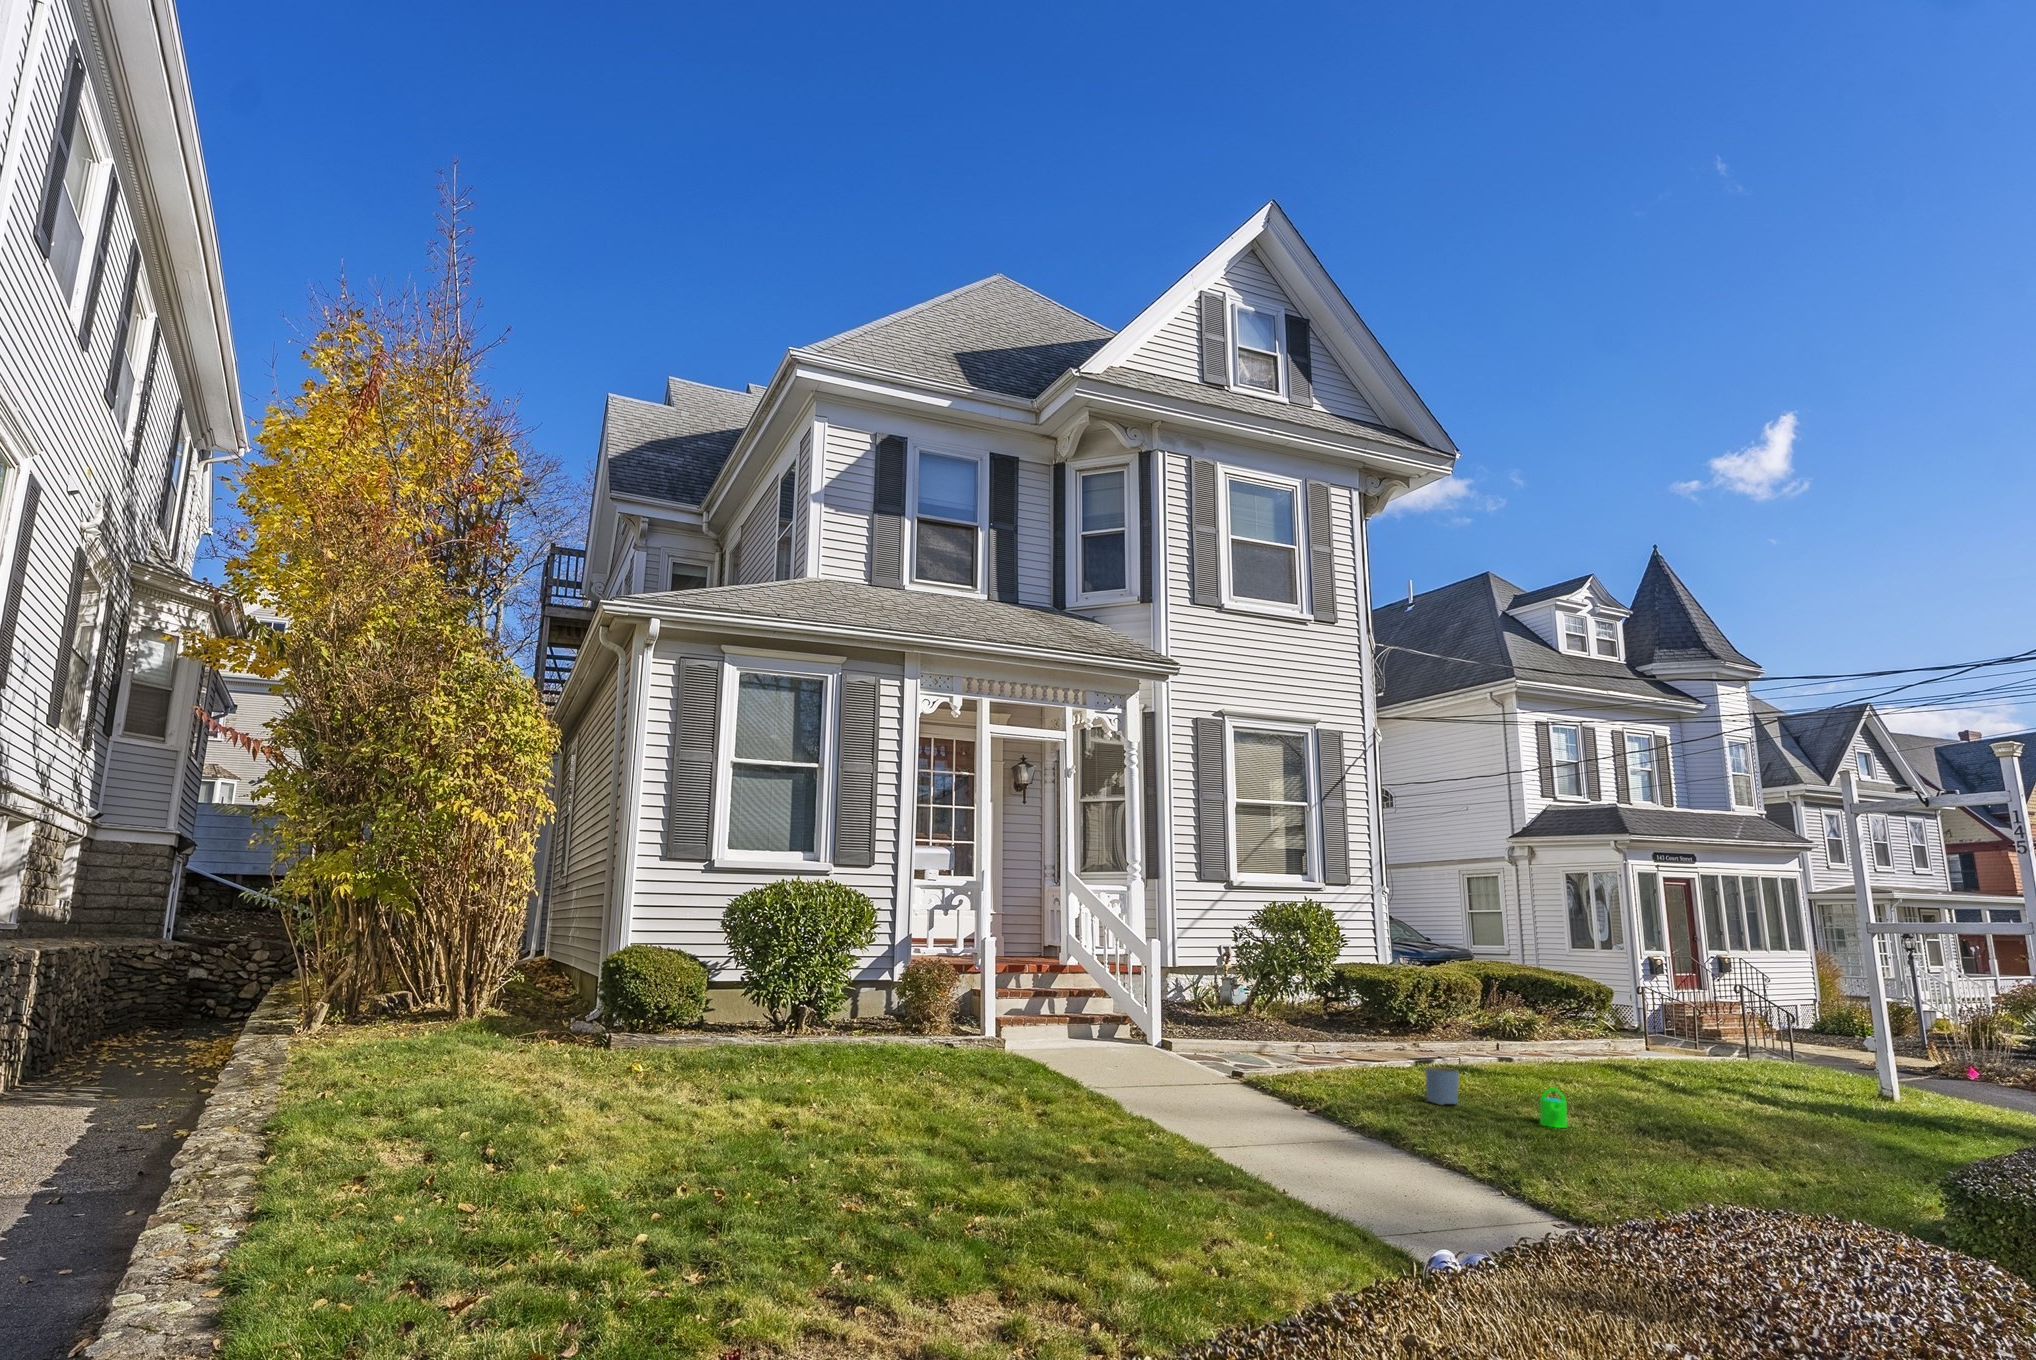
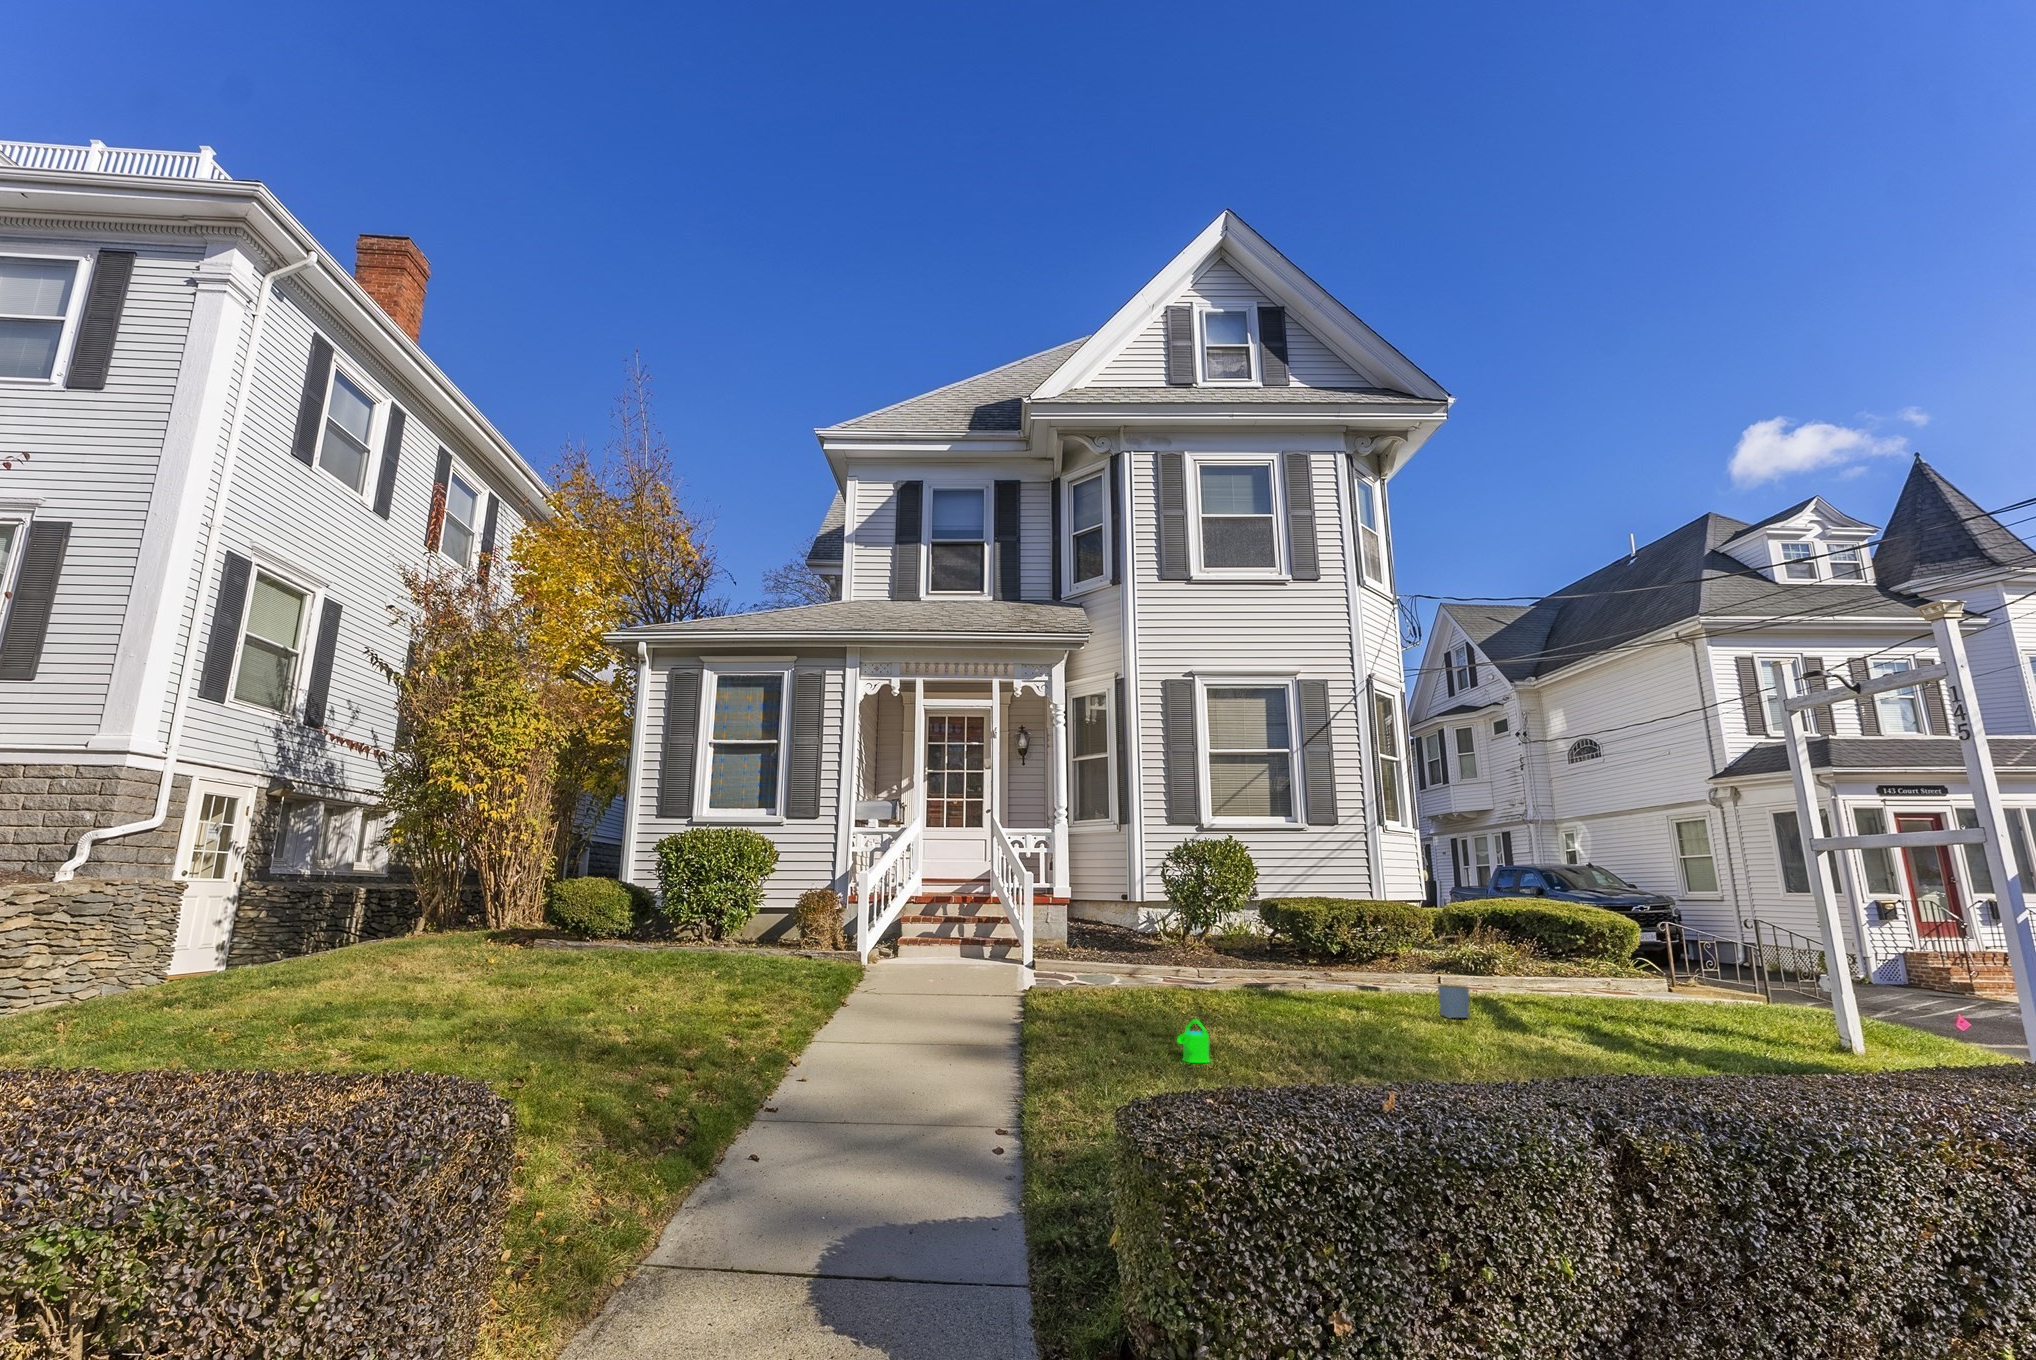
planter: present [1425,1067,1459,1105] -> present [1438,984,1469,1018]

